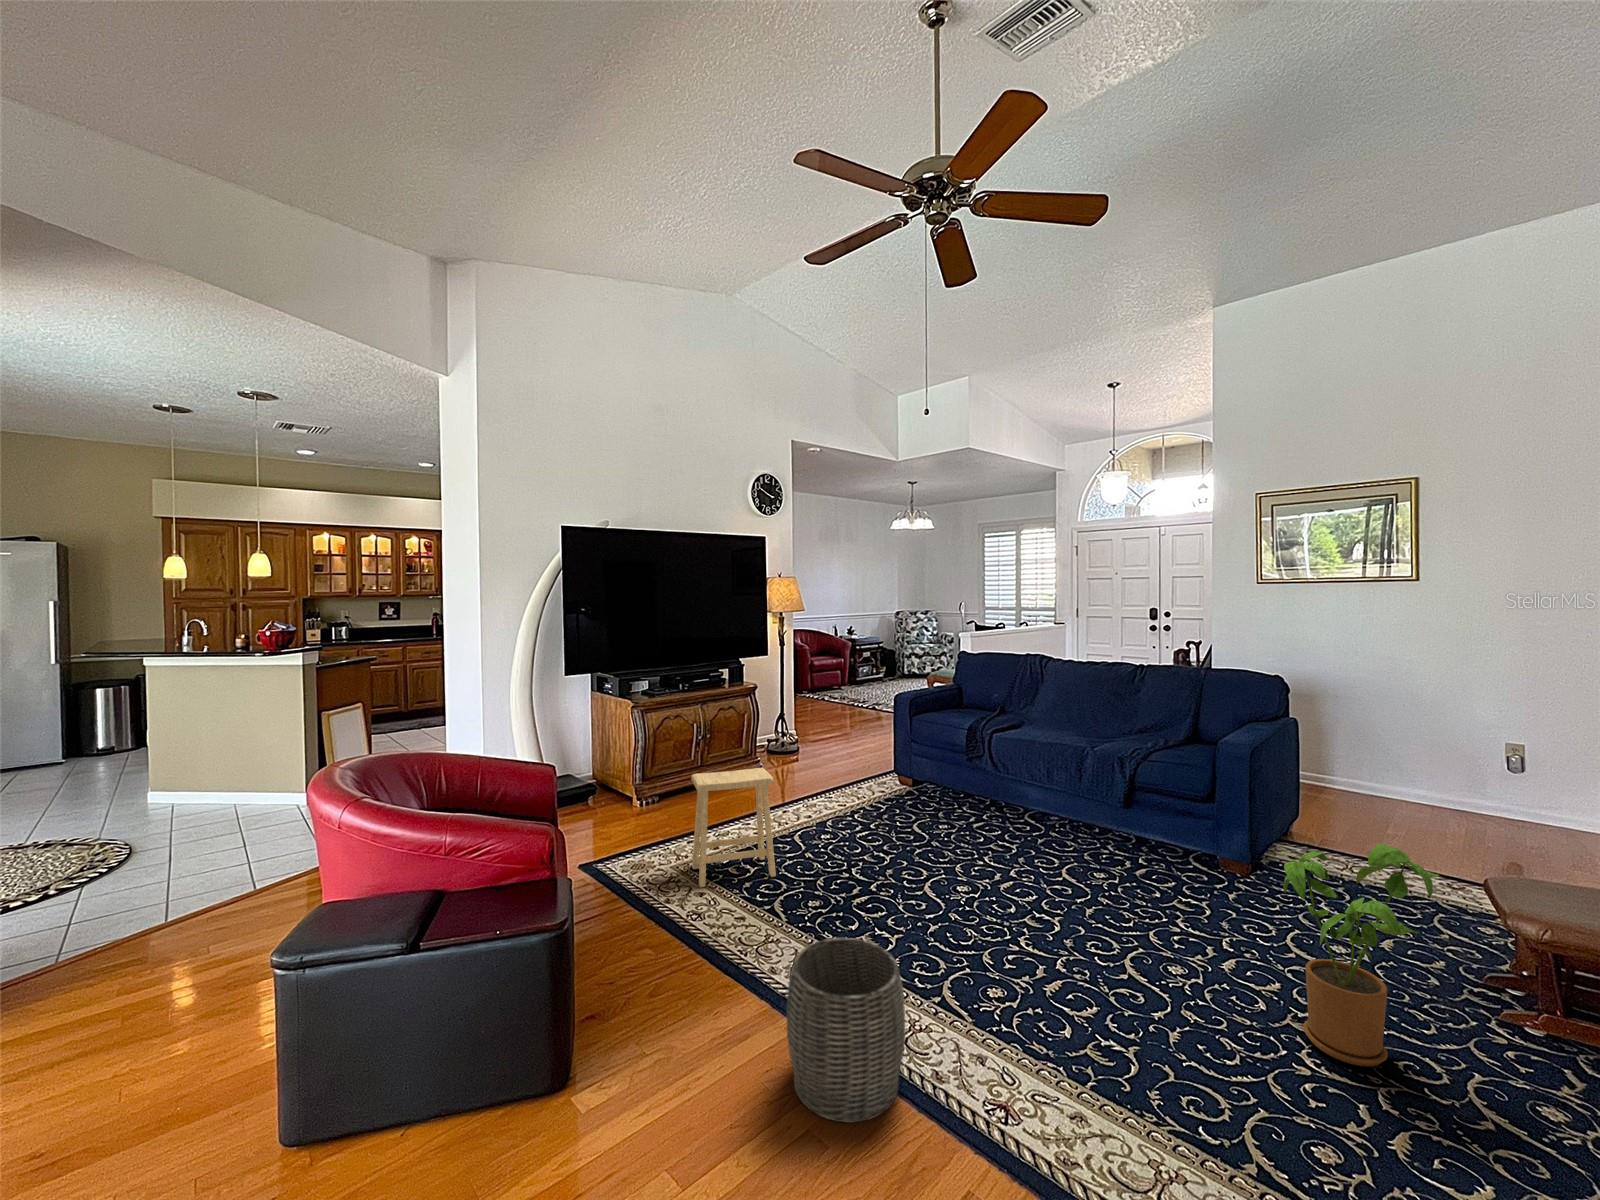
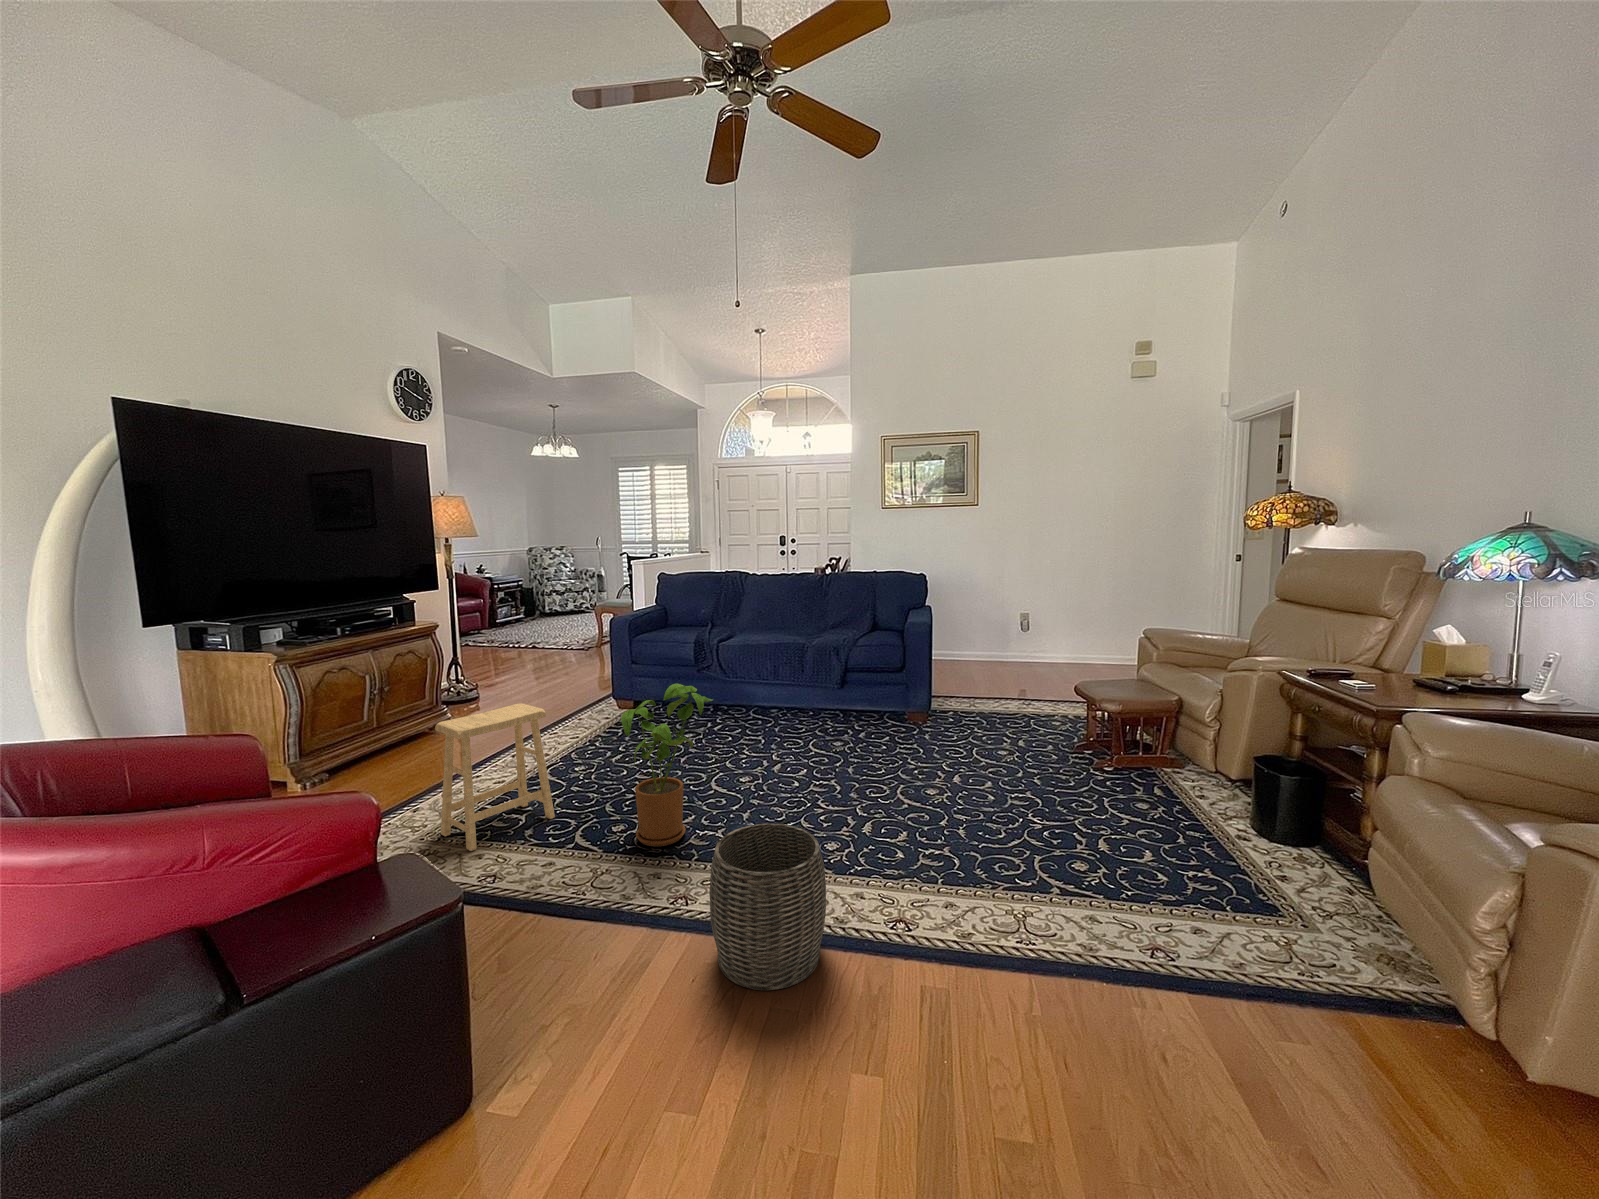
house plant: present [1283,843,1439,1066] -> present [621,684,713,847]

